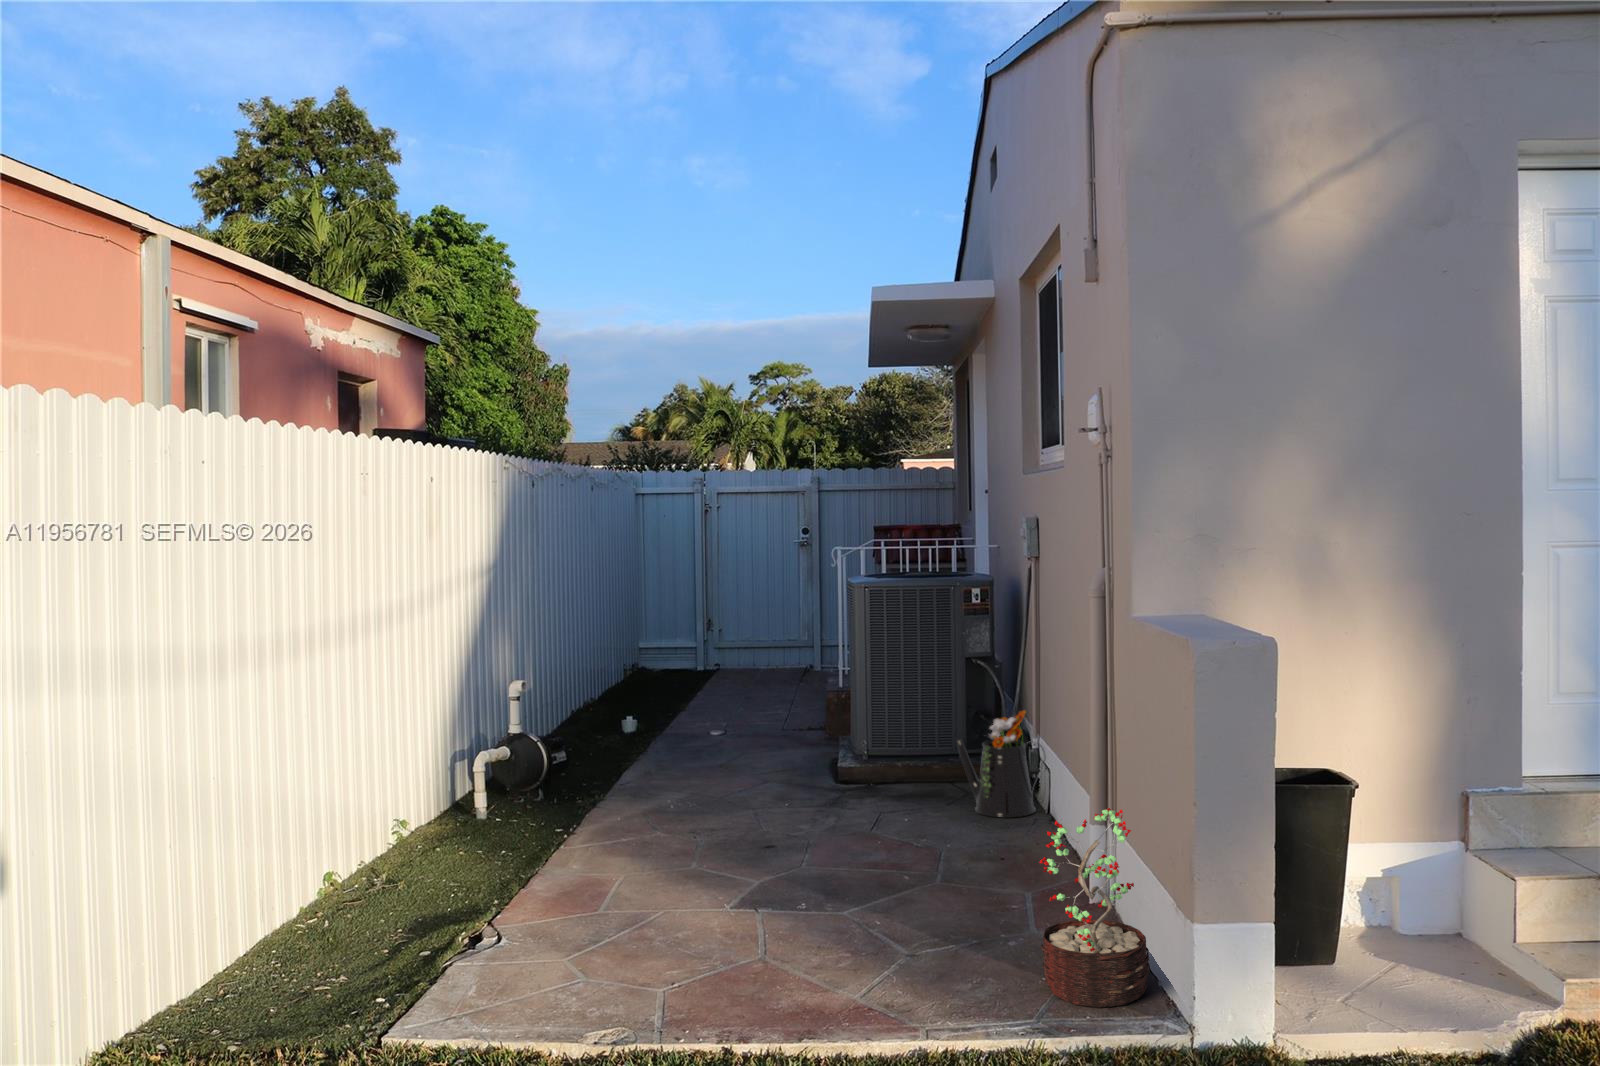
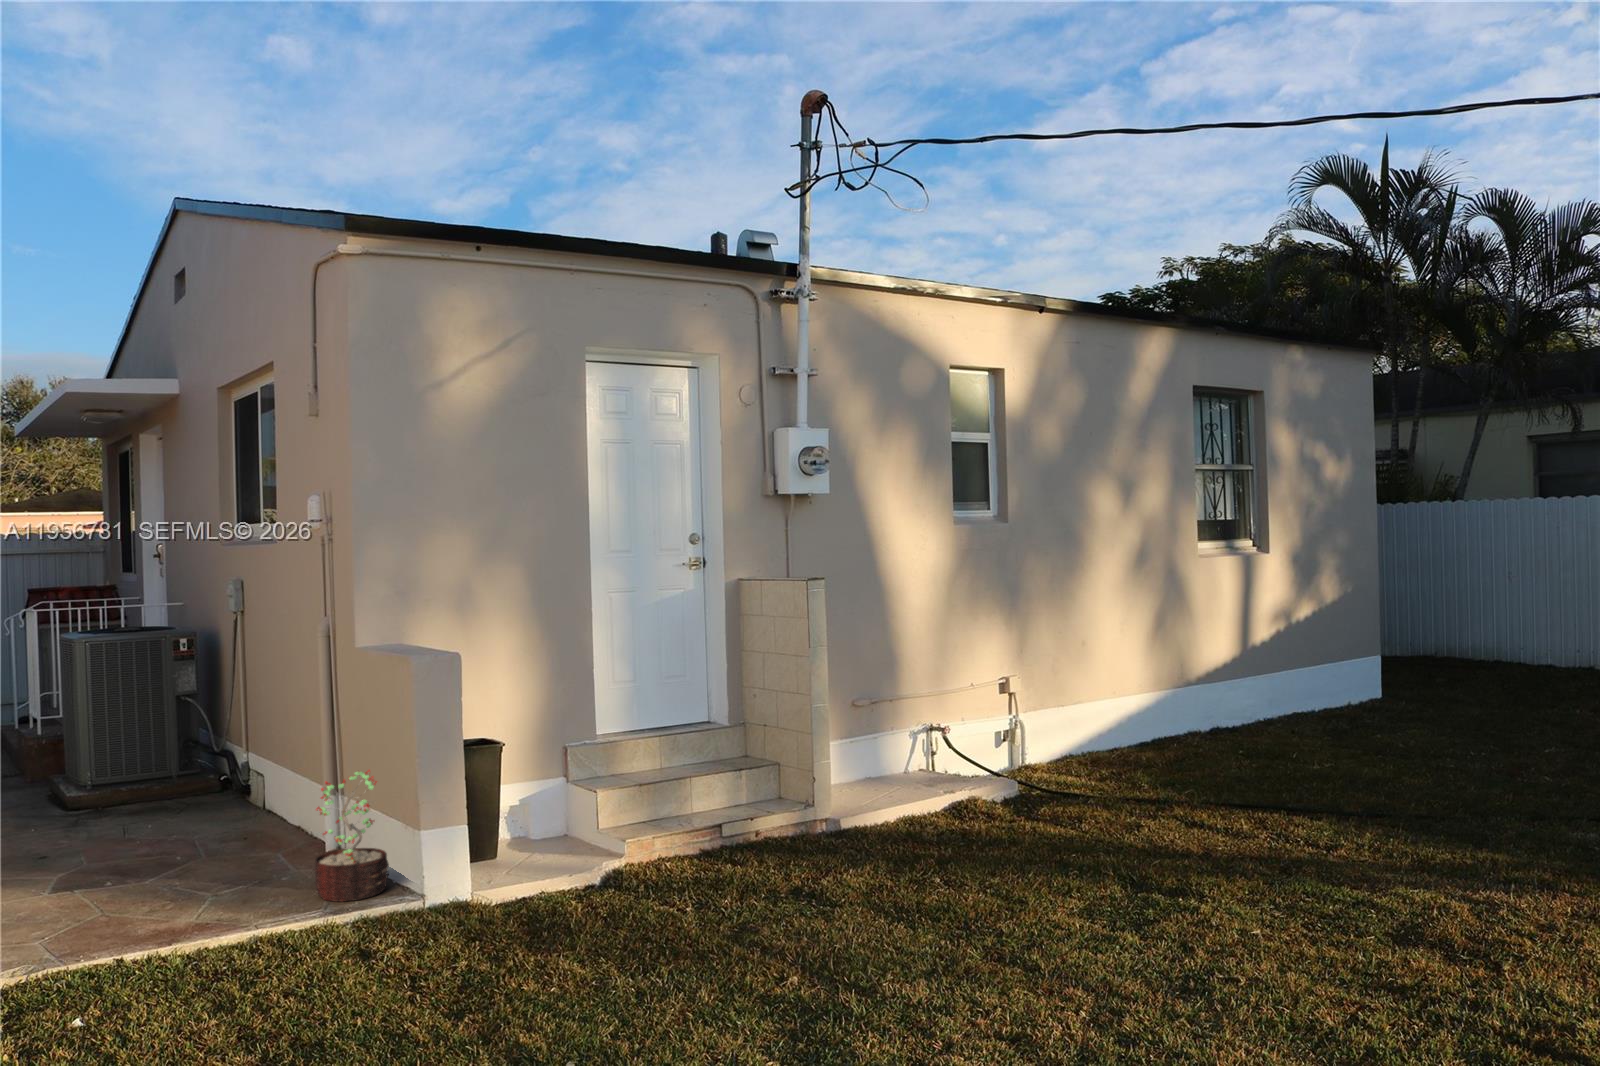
watering can: present [956,711,1046,818] -> none [182,729,263,818]

